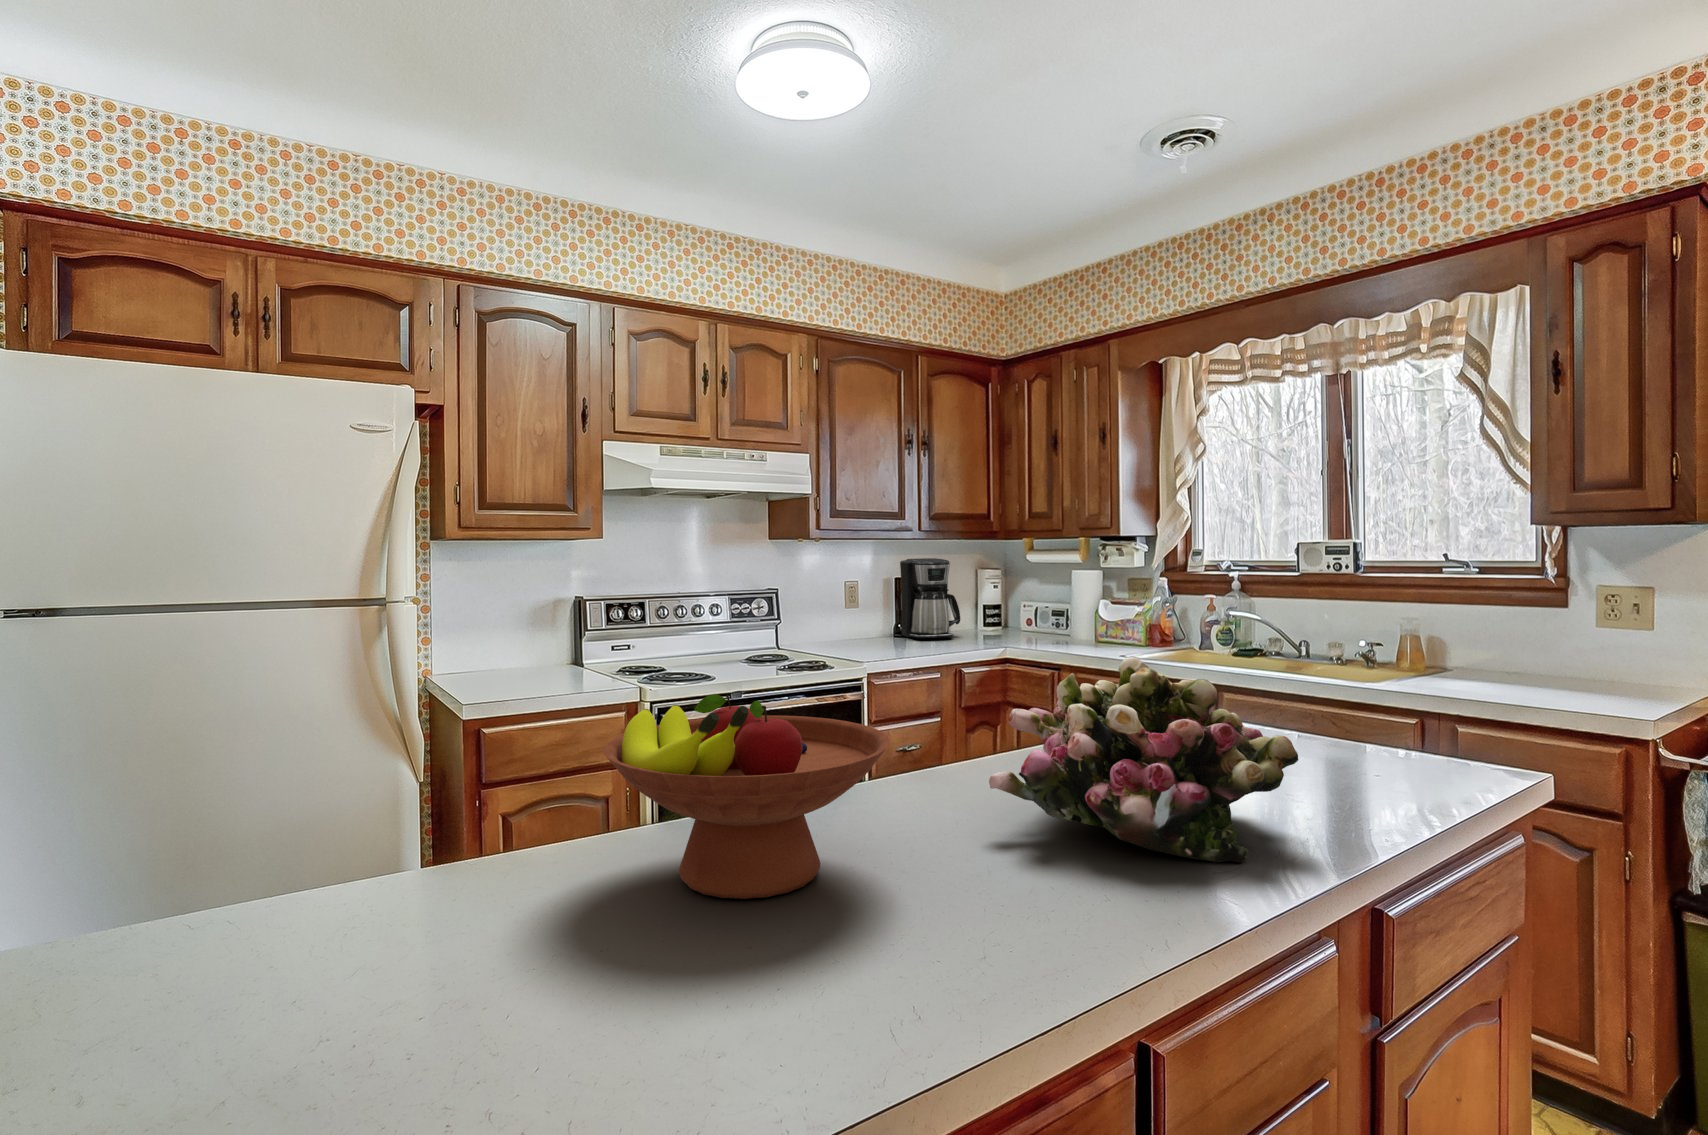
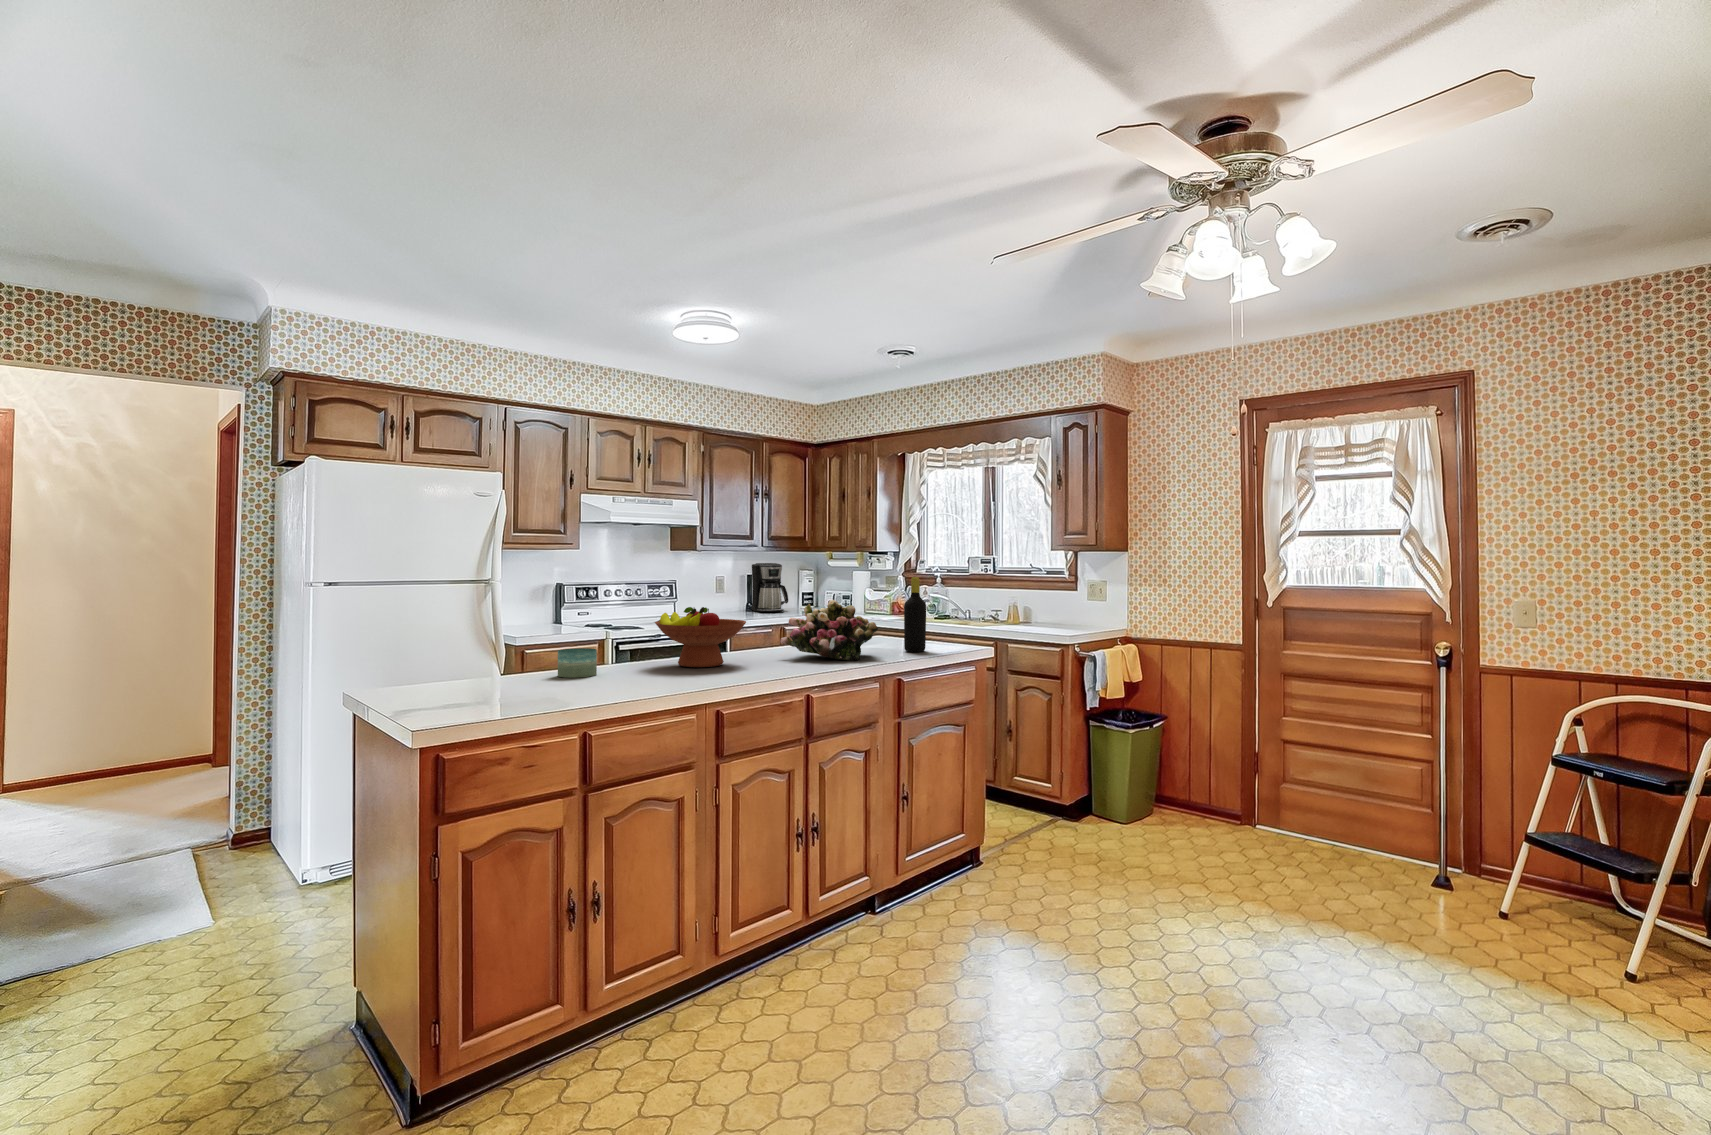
bottle: none [1325,591,1395,803] -> present [904,577,926,652]
candle: none [232,843,384,978] -> present [558,648,597,678]

